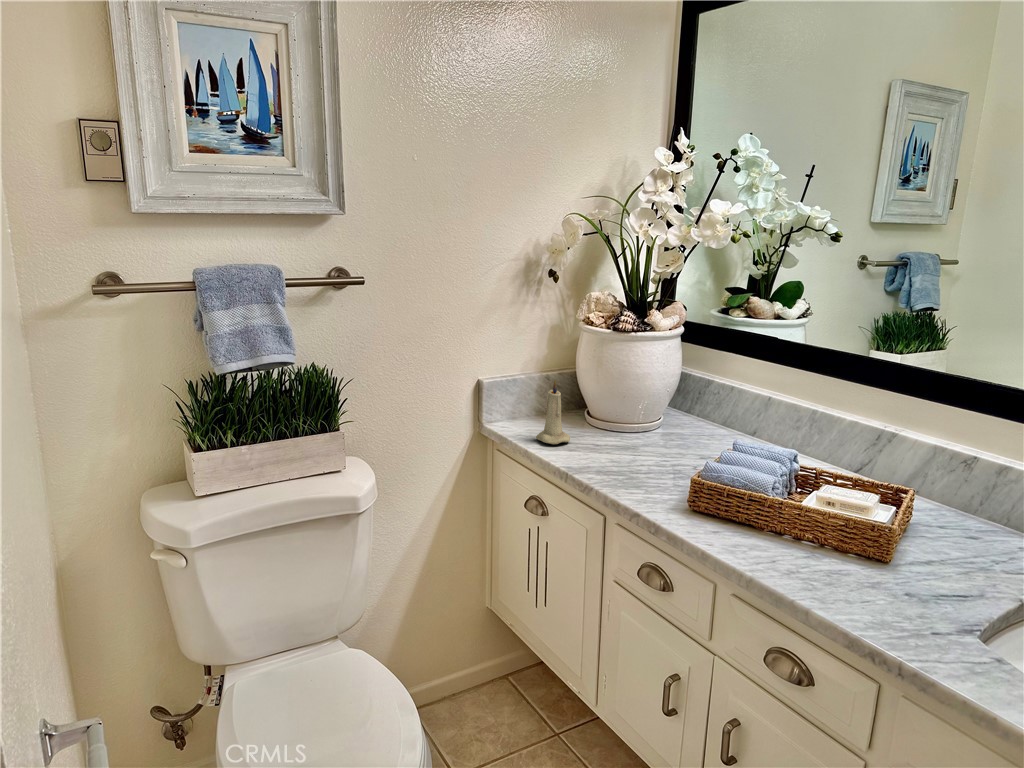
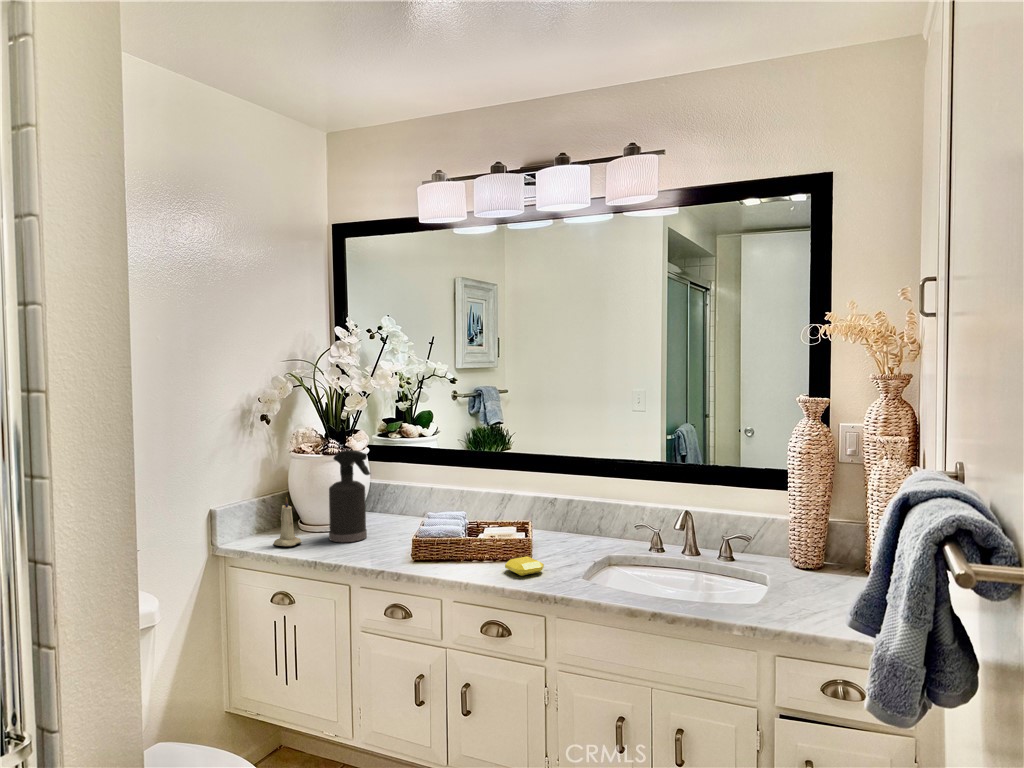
spray bottle: none [606,328,668,455] -> present [329,450,370,542]
soap bar: none [826,559,904,598] -> present [505,556,544,576]

